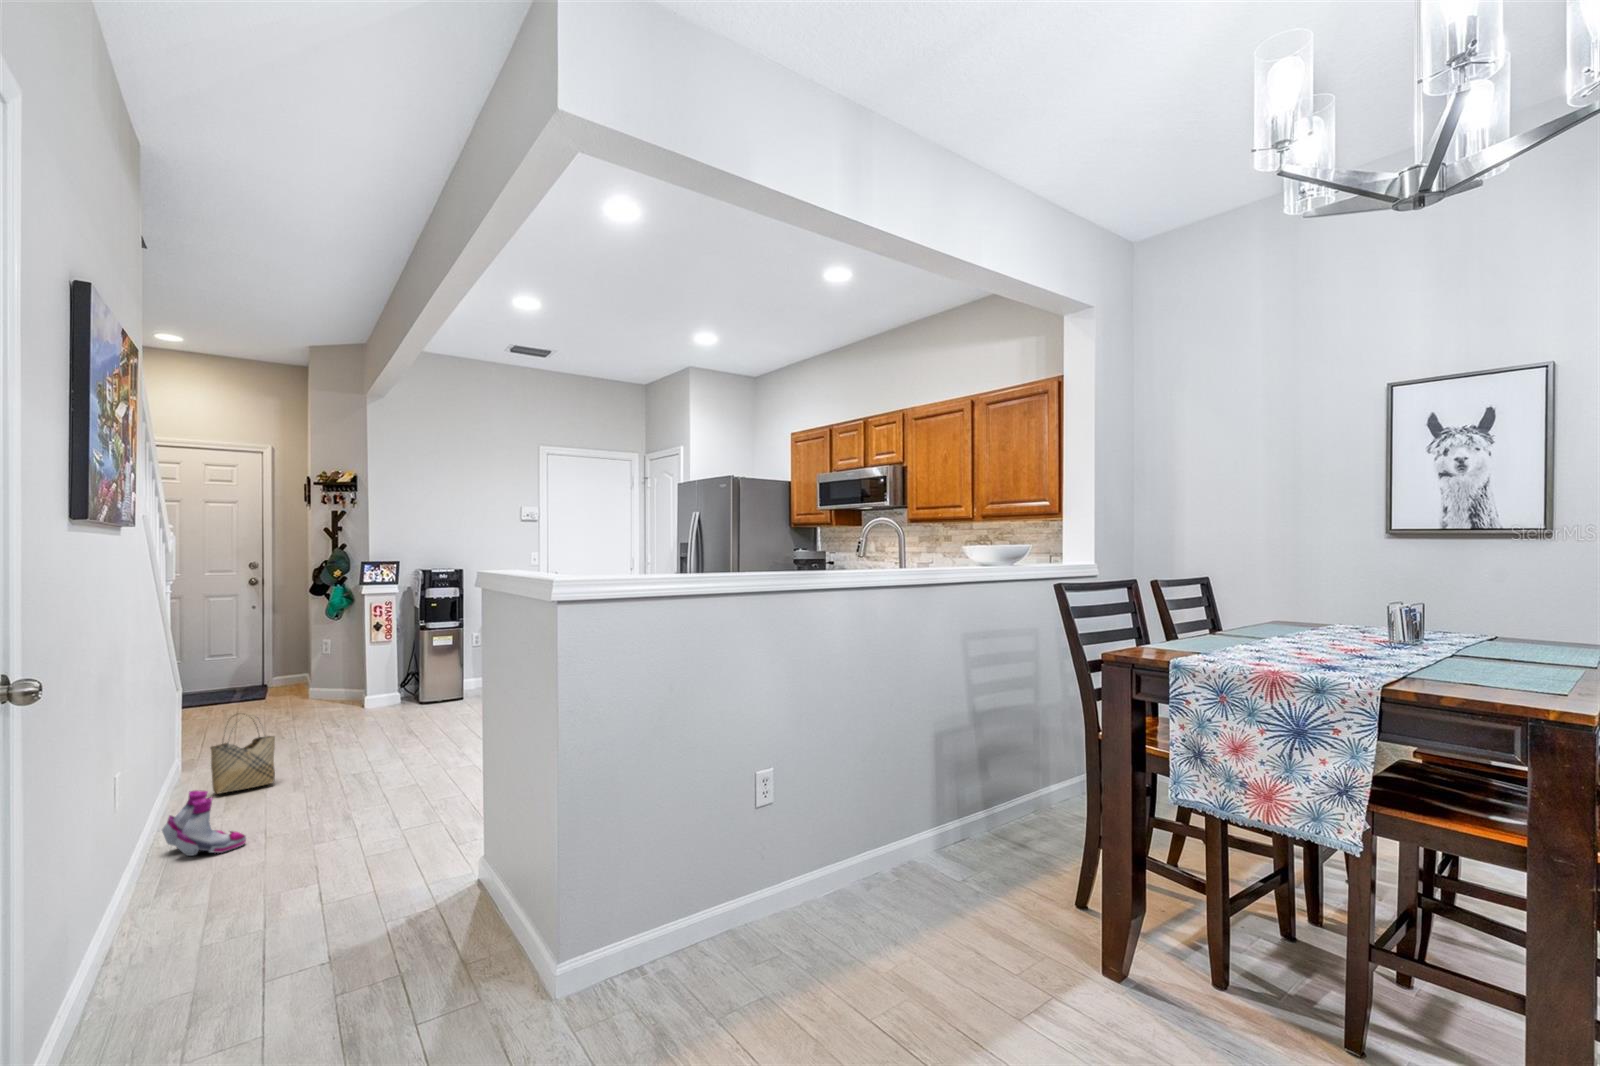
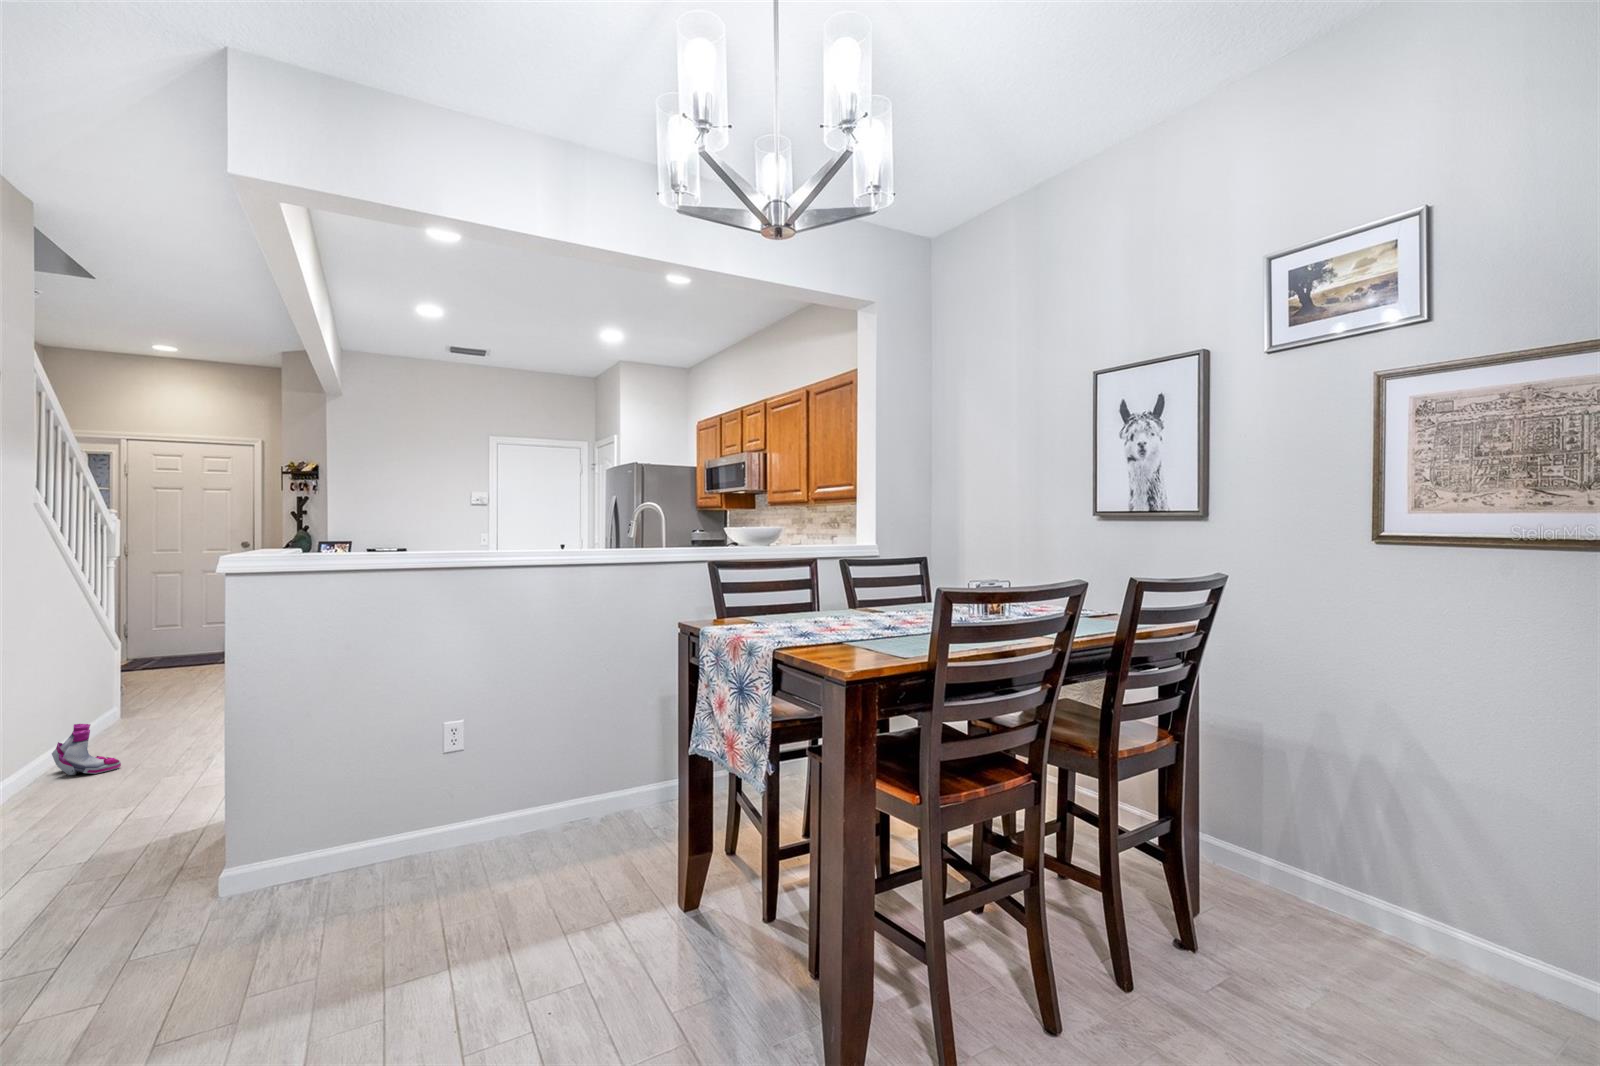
woven basket: present [210,714,275,794] -> none [132,664,193,729]

